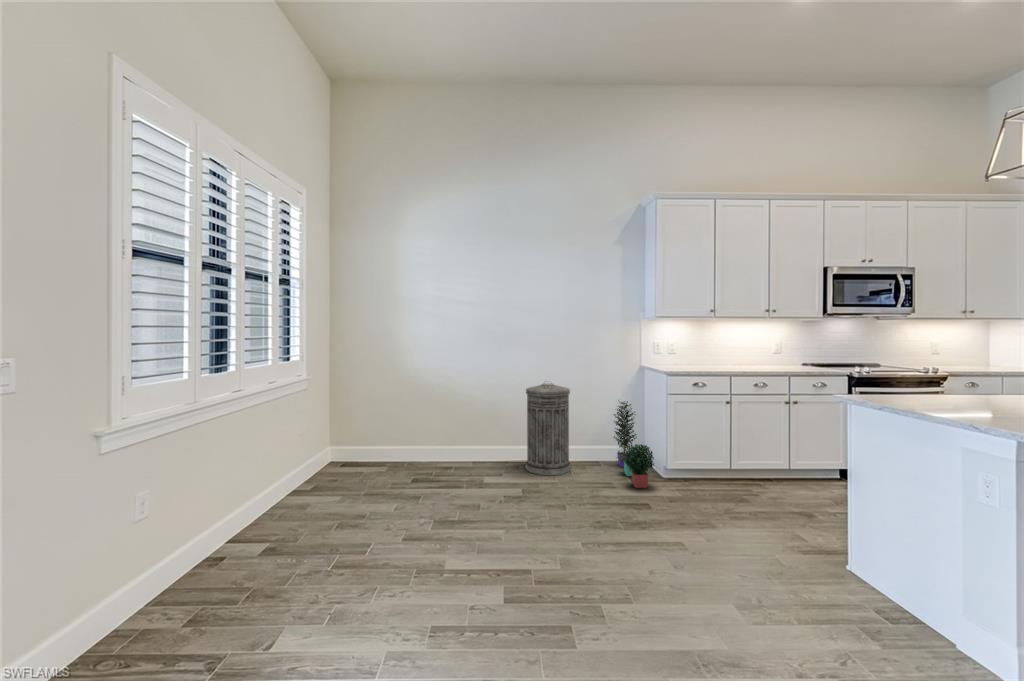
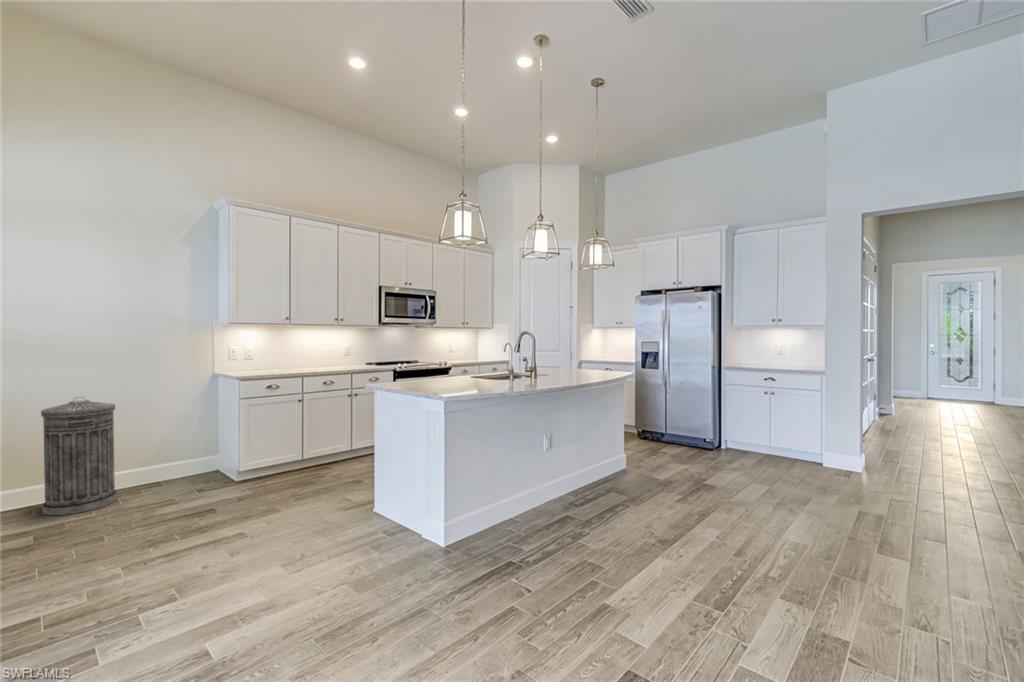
potted plant: present [614,401,654,488] -> none [177,410,226,498]

